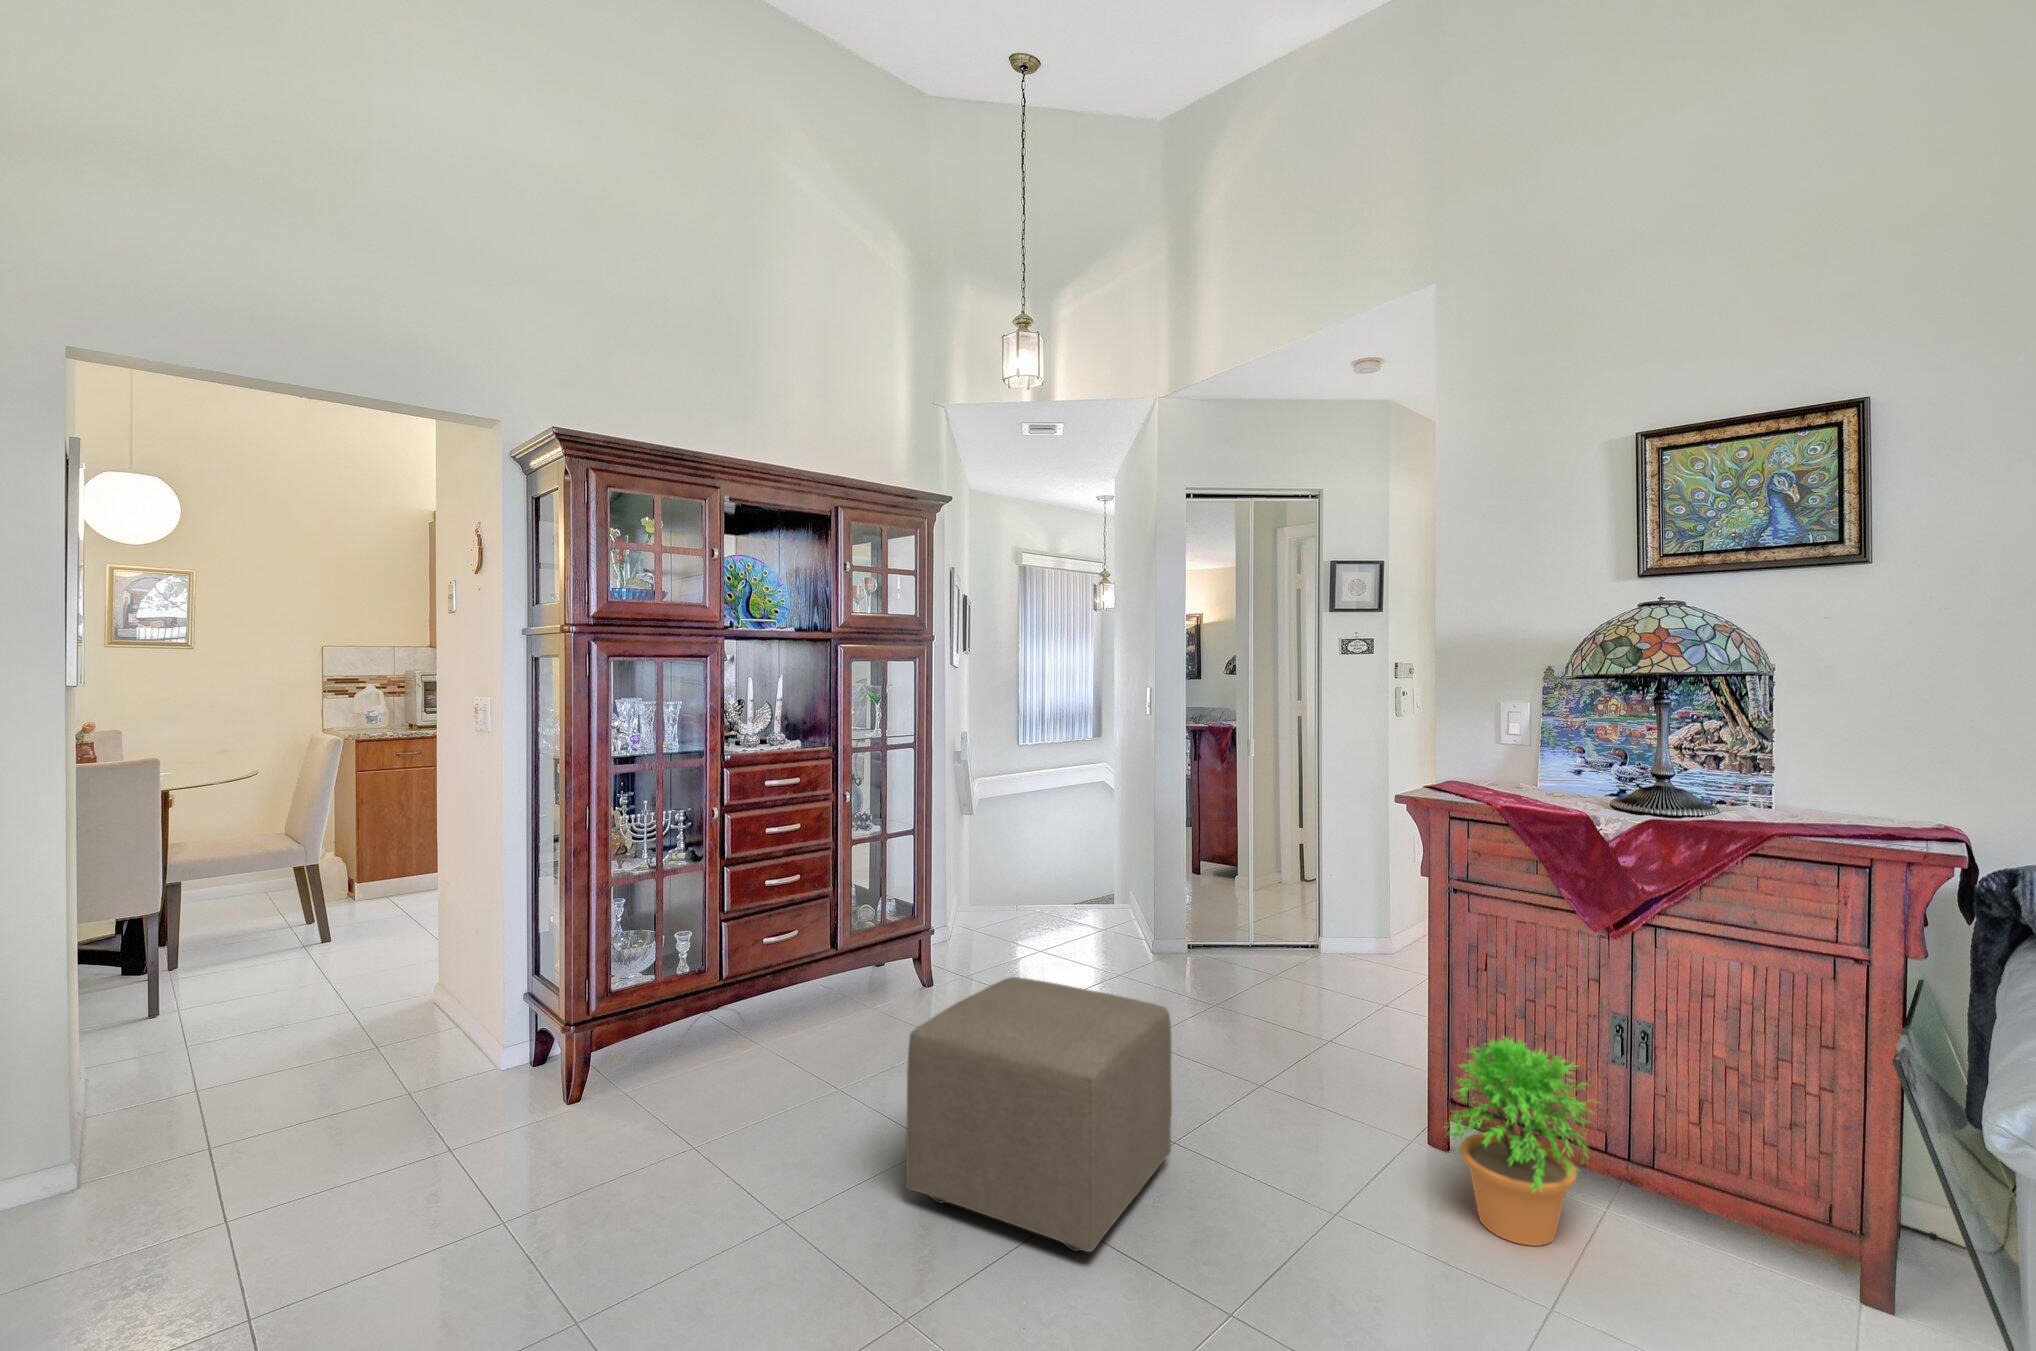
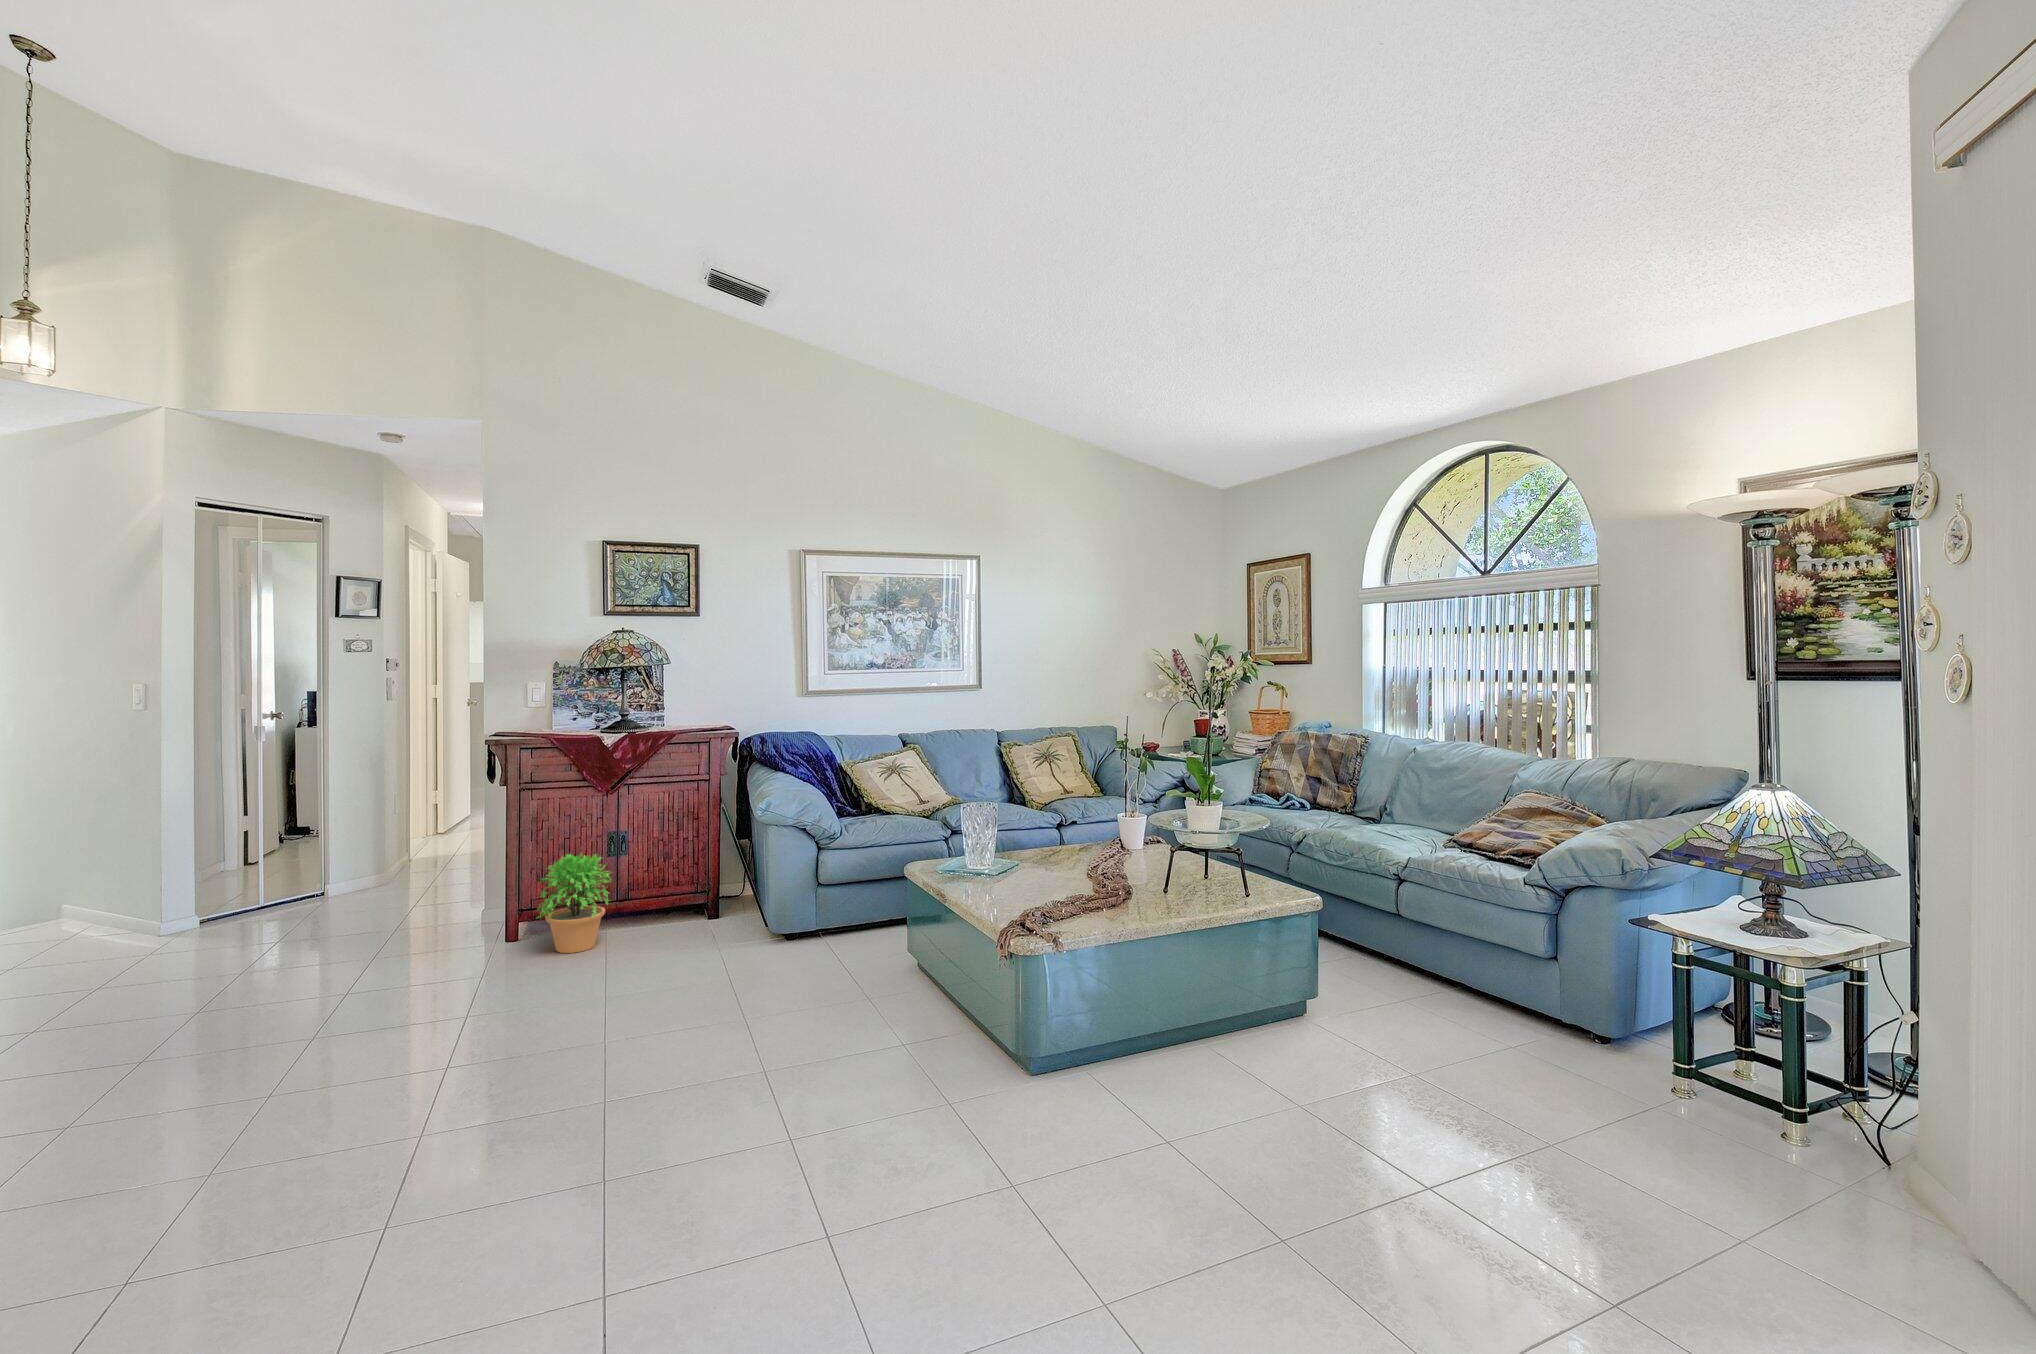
ottoman: present [906,977,1172,1252] -> none [143,897,361,1086]

